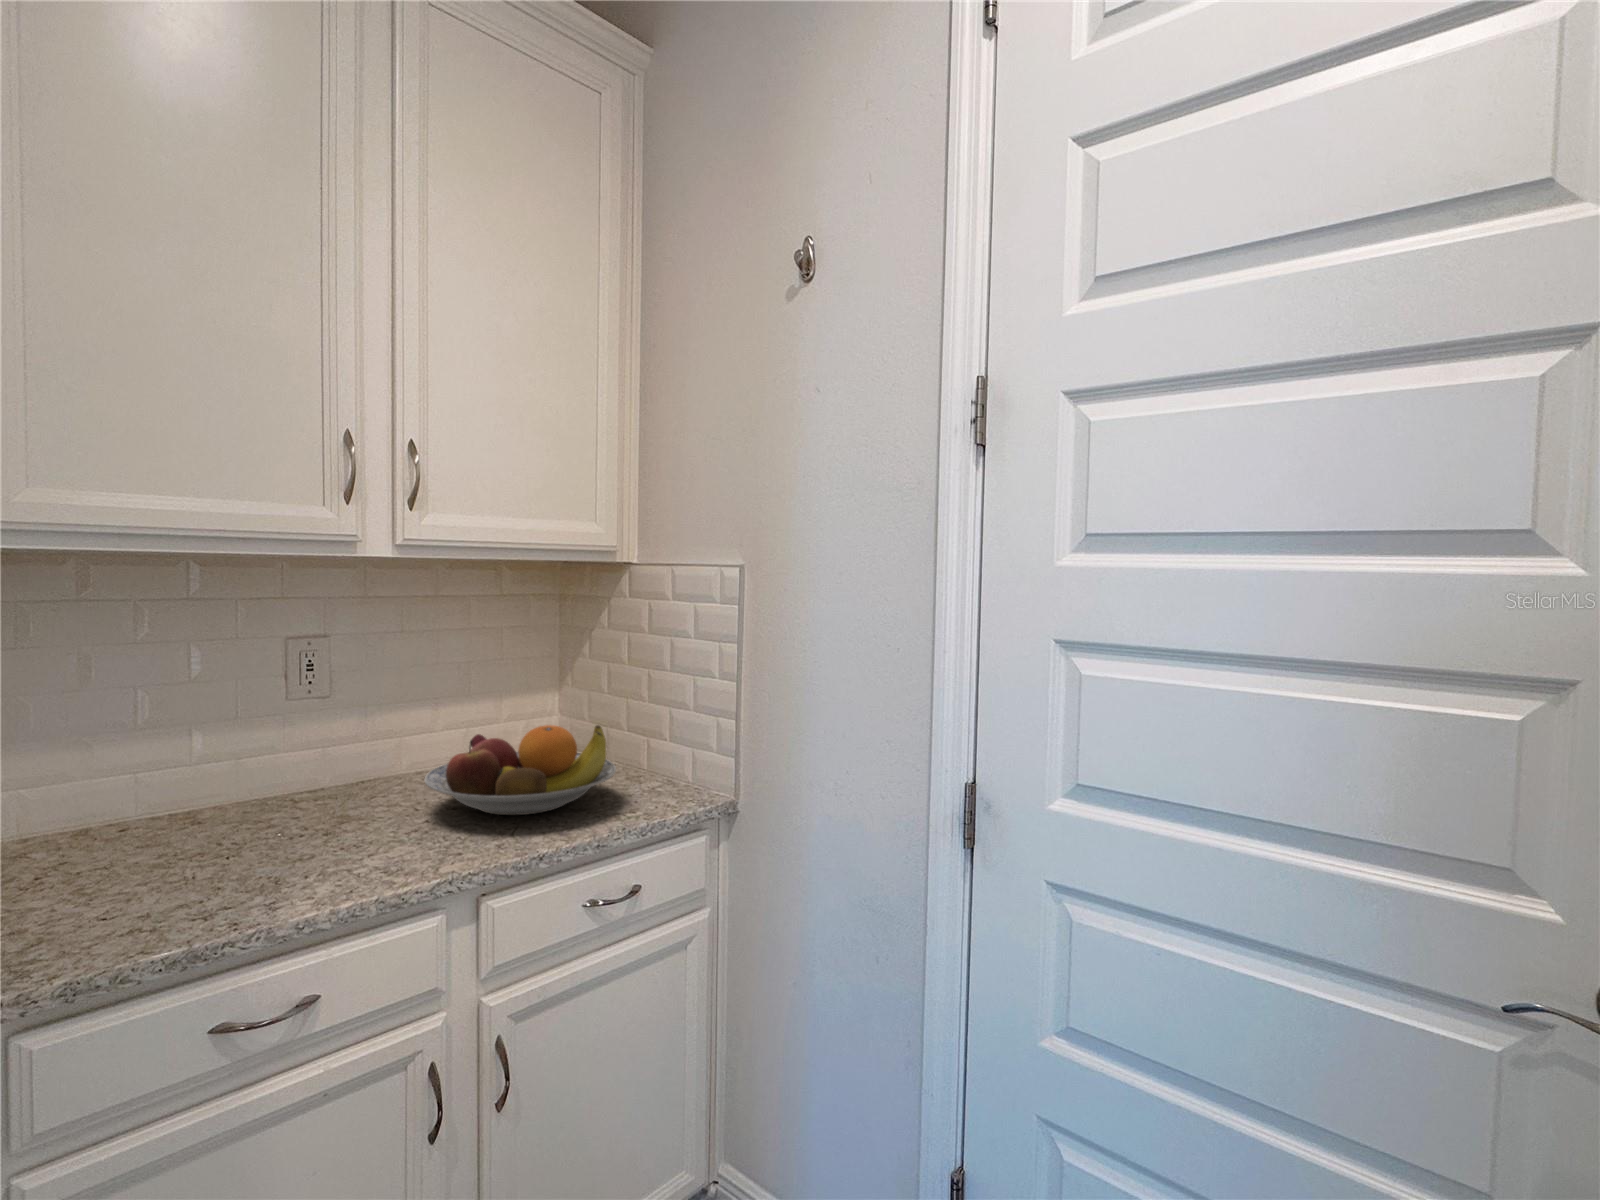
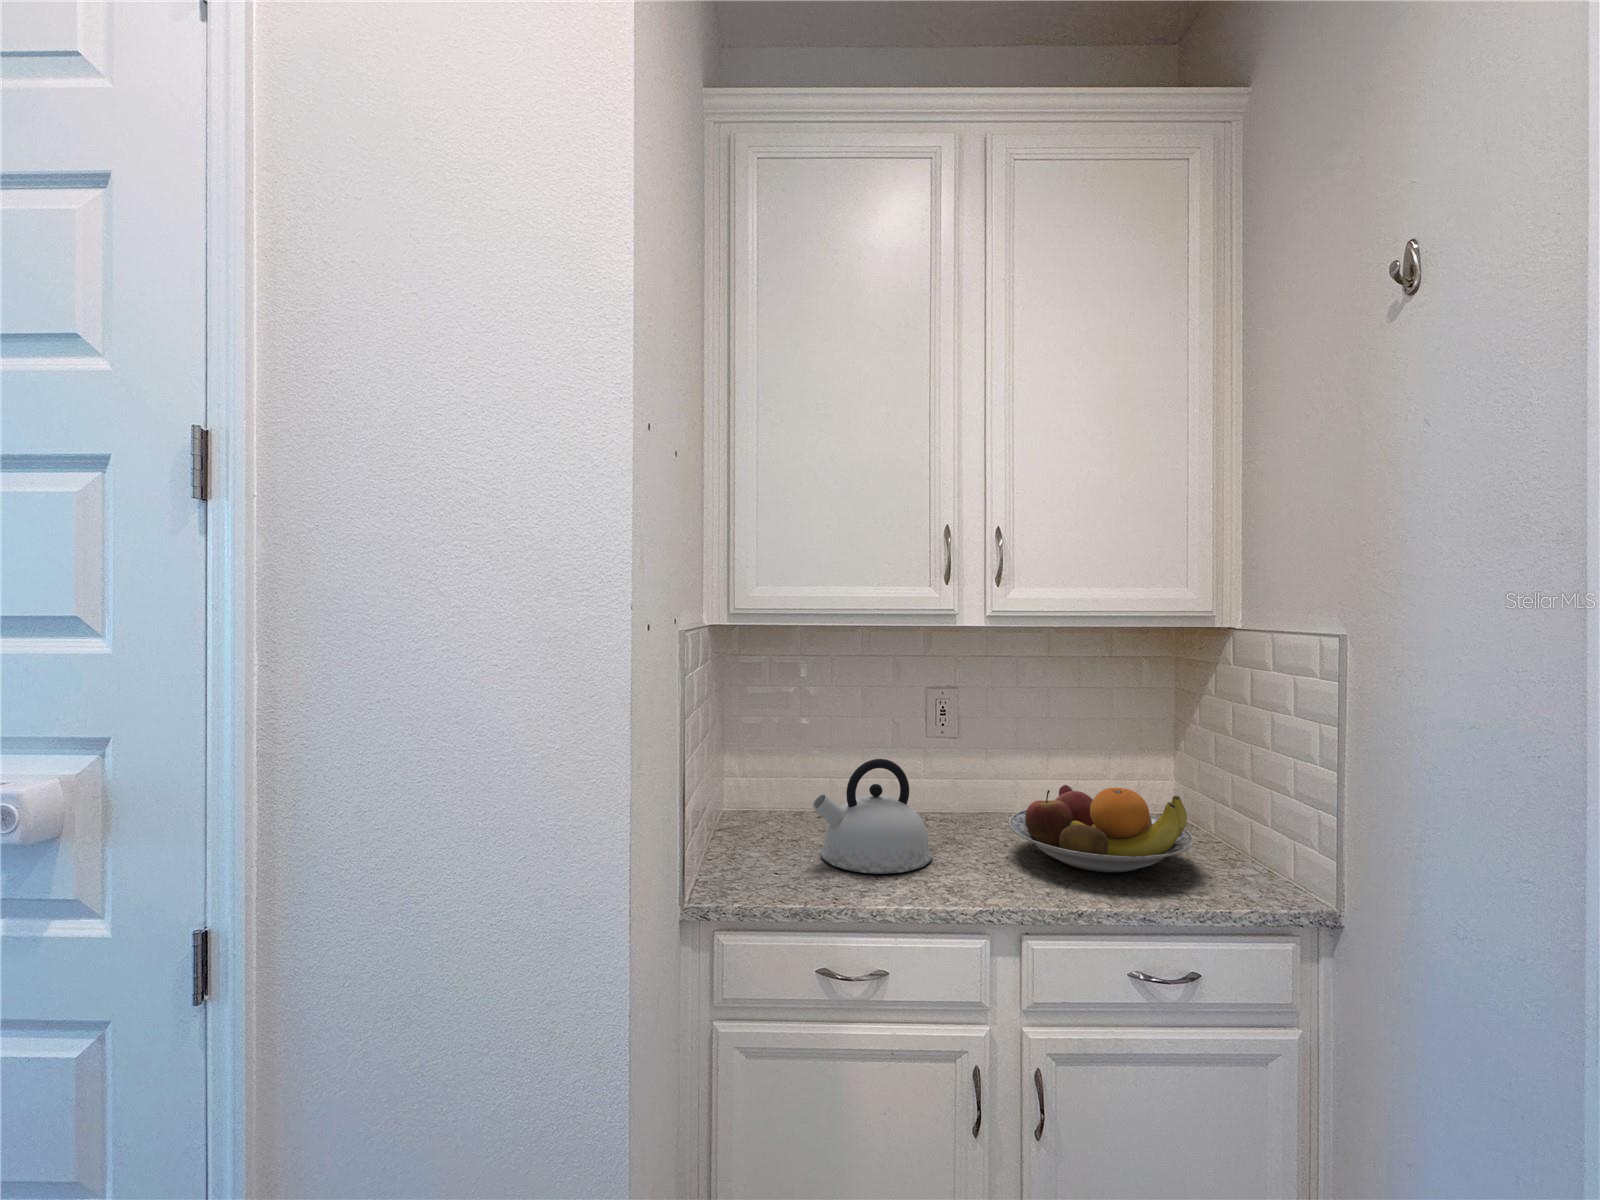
kettle: none [153,731,339,888] -> present [812,759,932,874]

